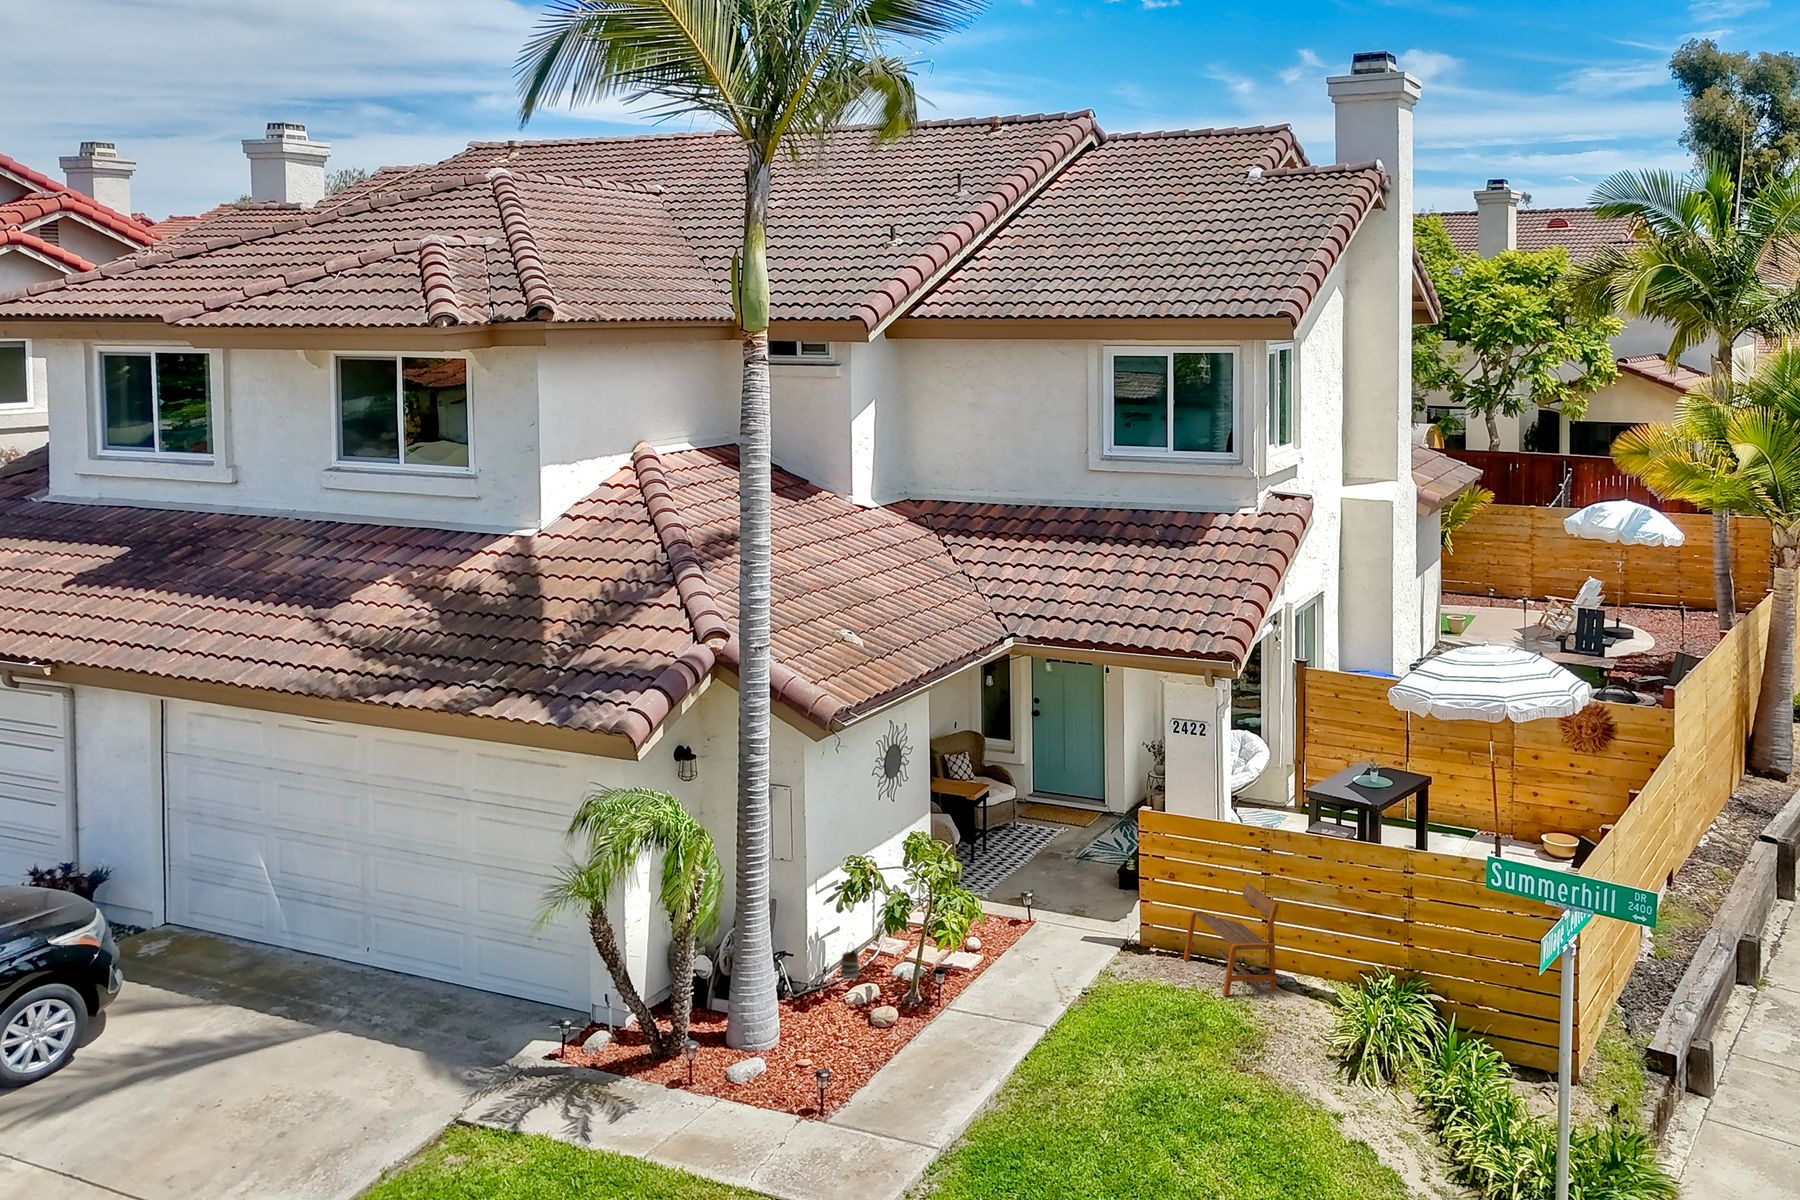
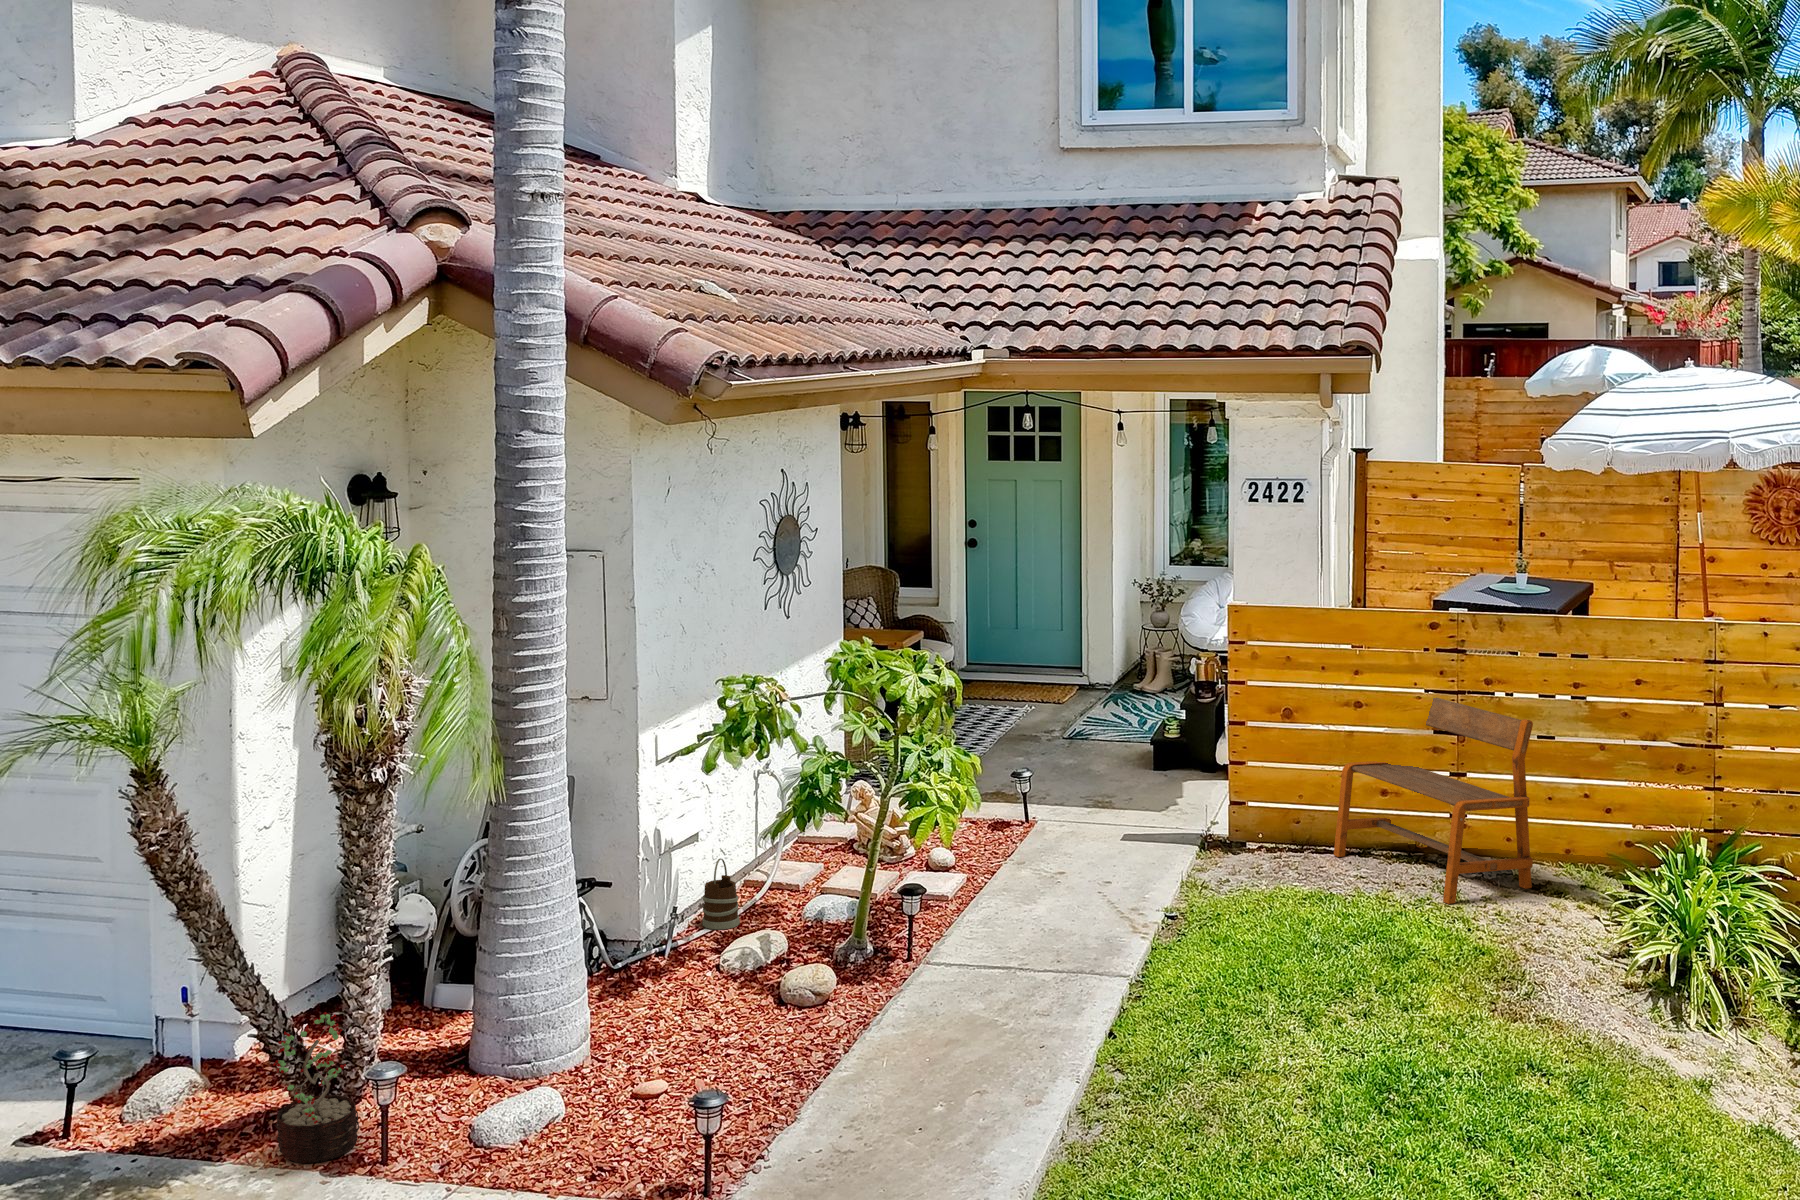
decorative plant: none [647,1017,680,1081] -> present [273,1012,359,1163]

